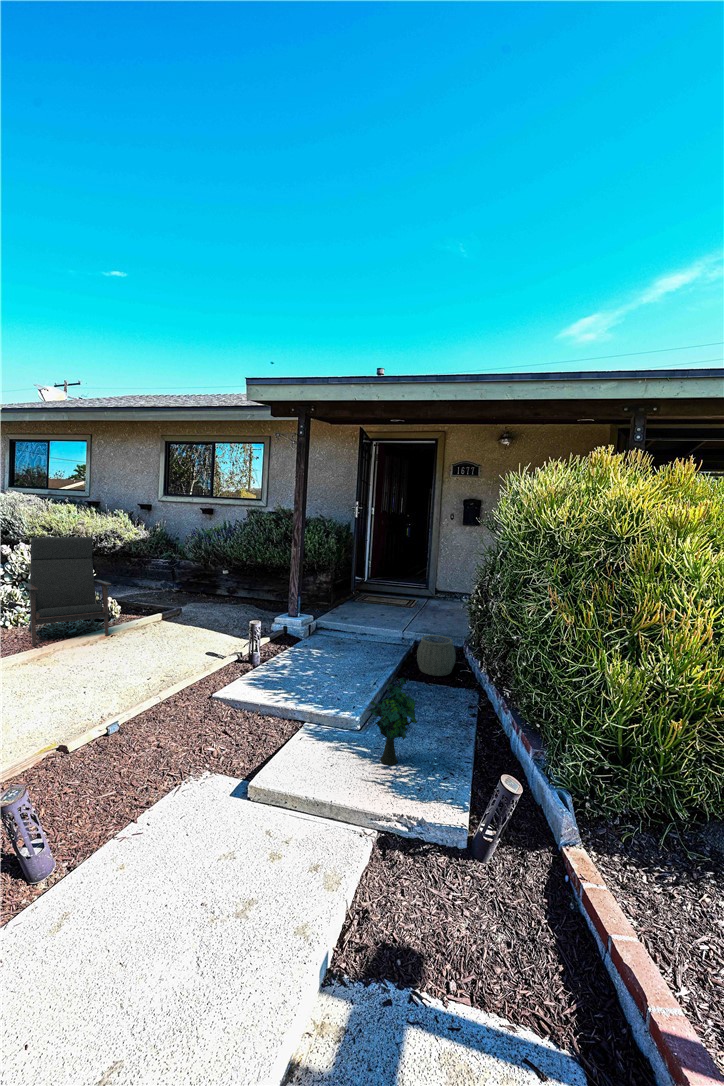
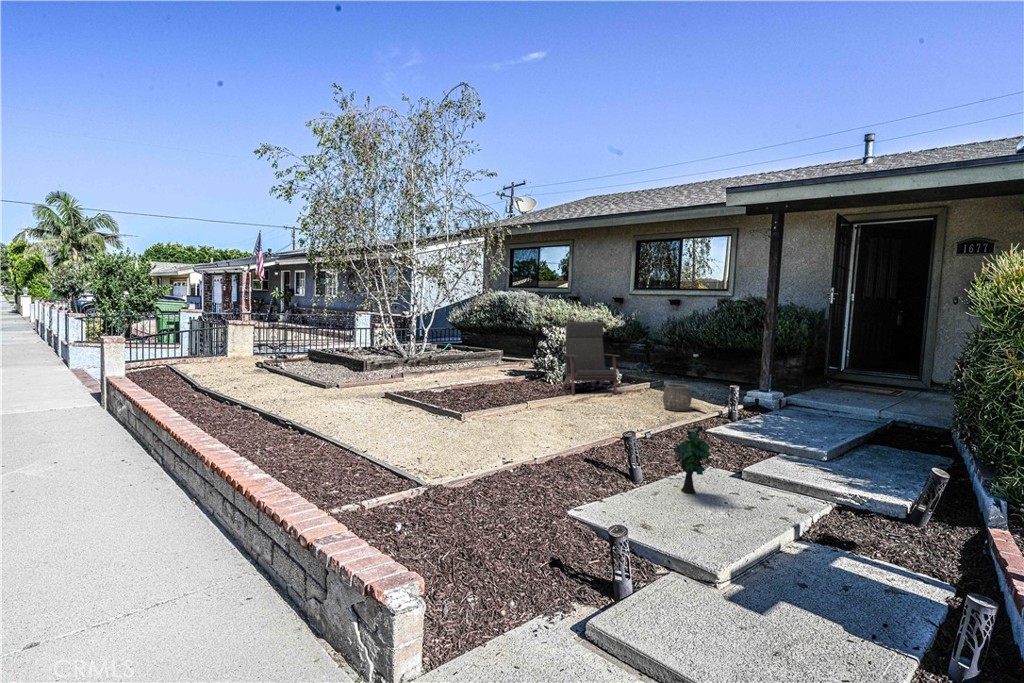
woven basket: present [417,635,455,676] -> present [663,384,692,411]
decorative plant: present [368,677,417,765] -> present [670,426,711,494]

